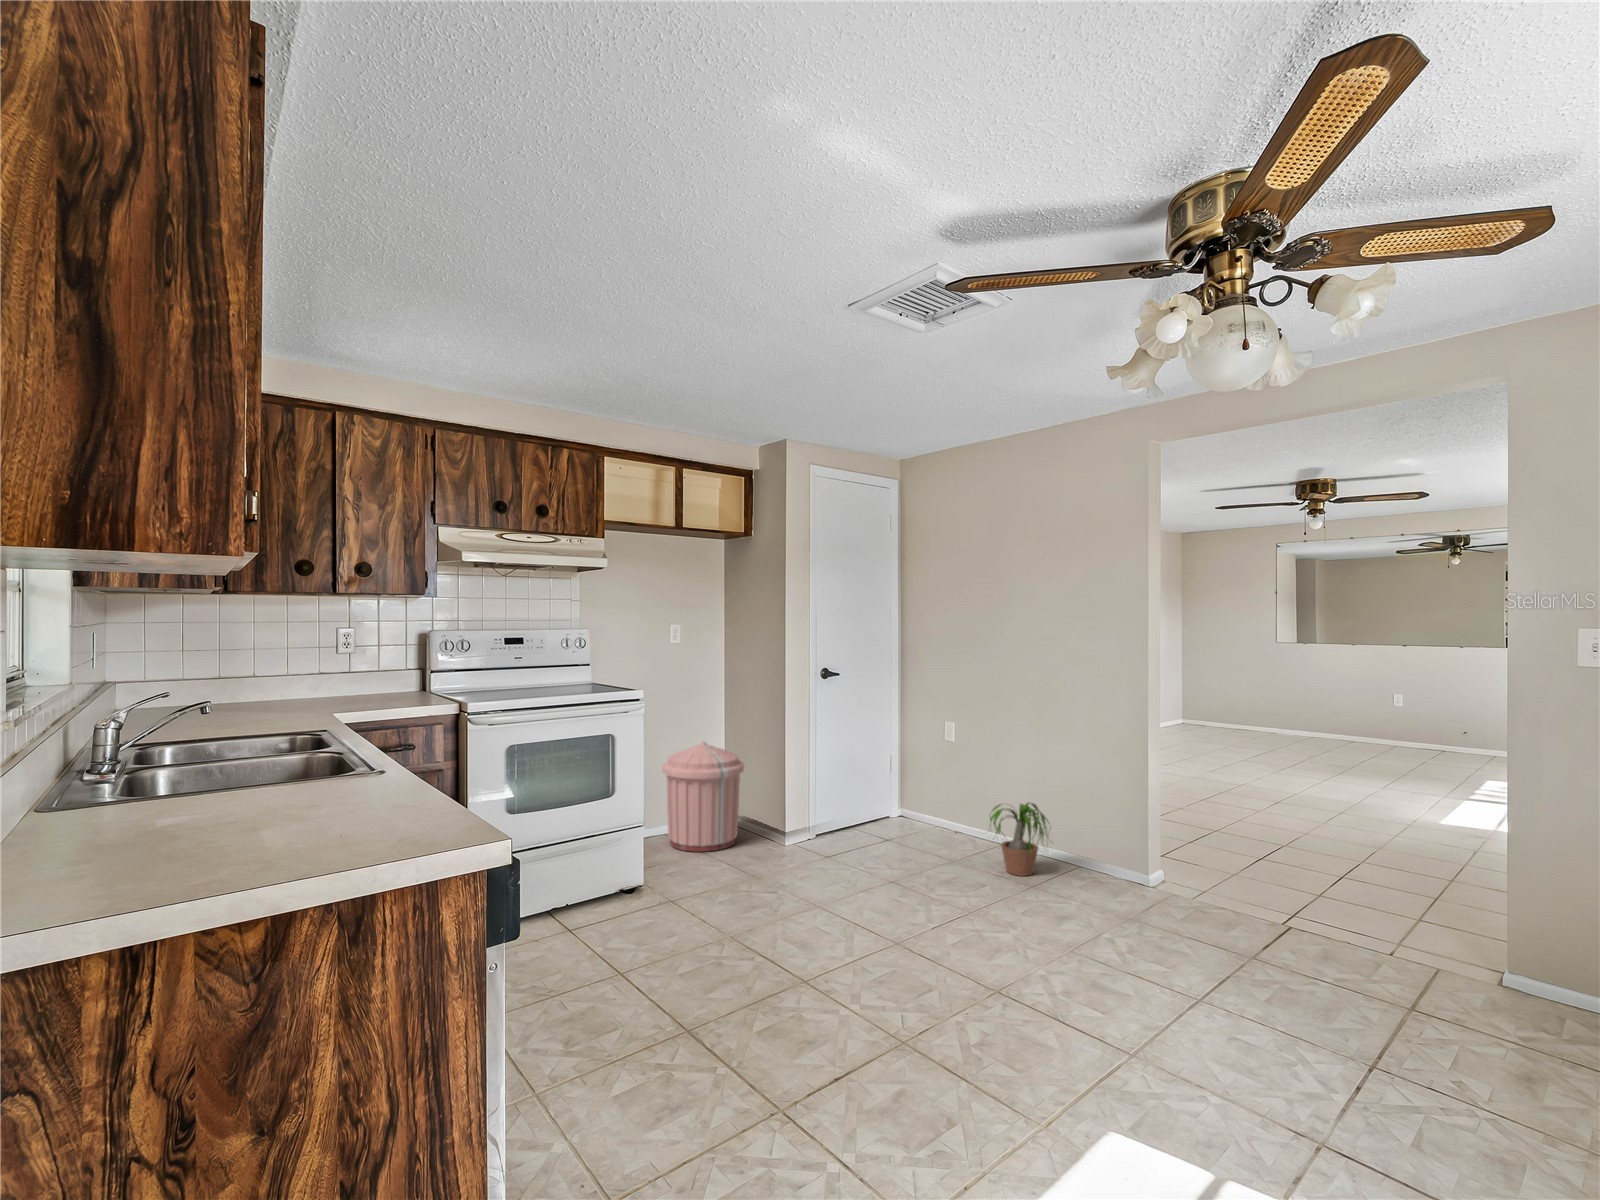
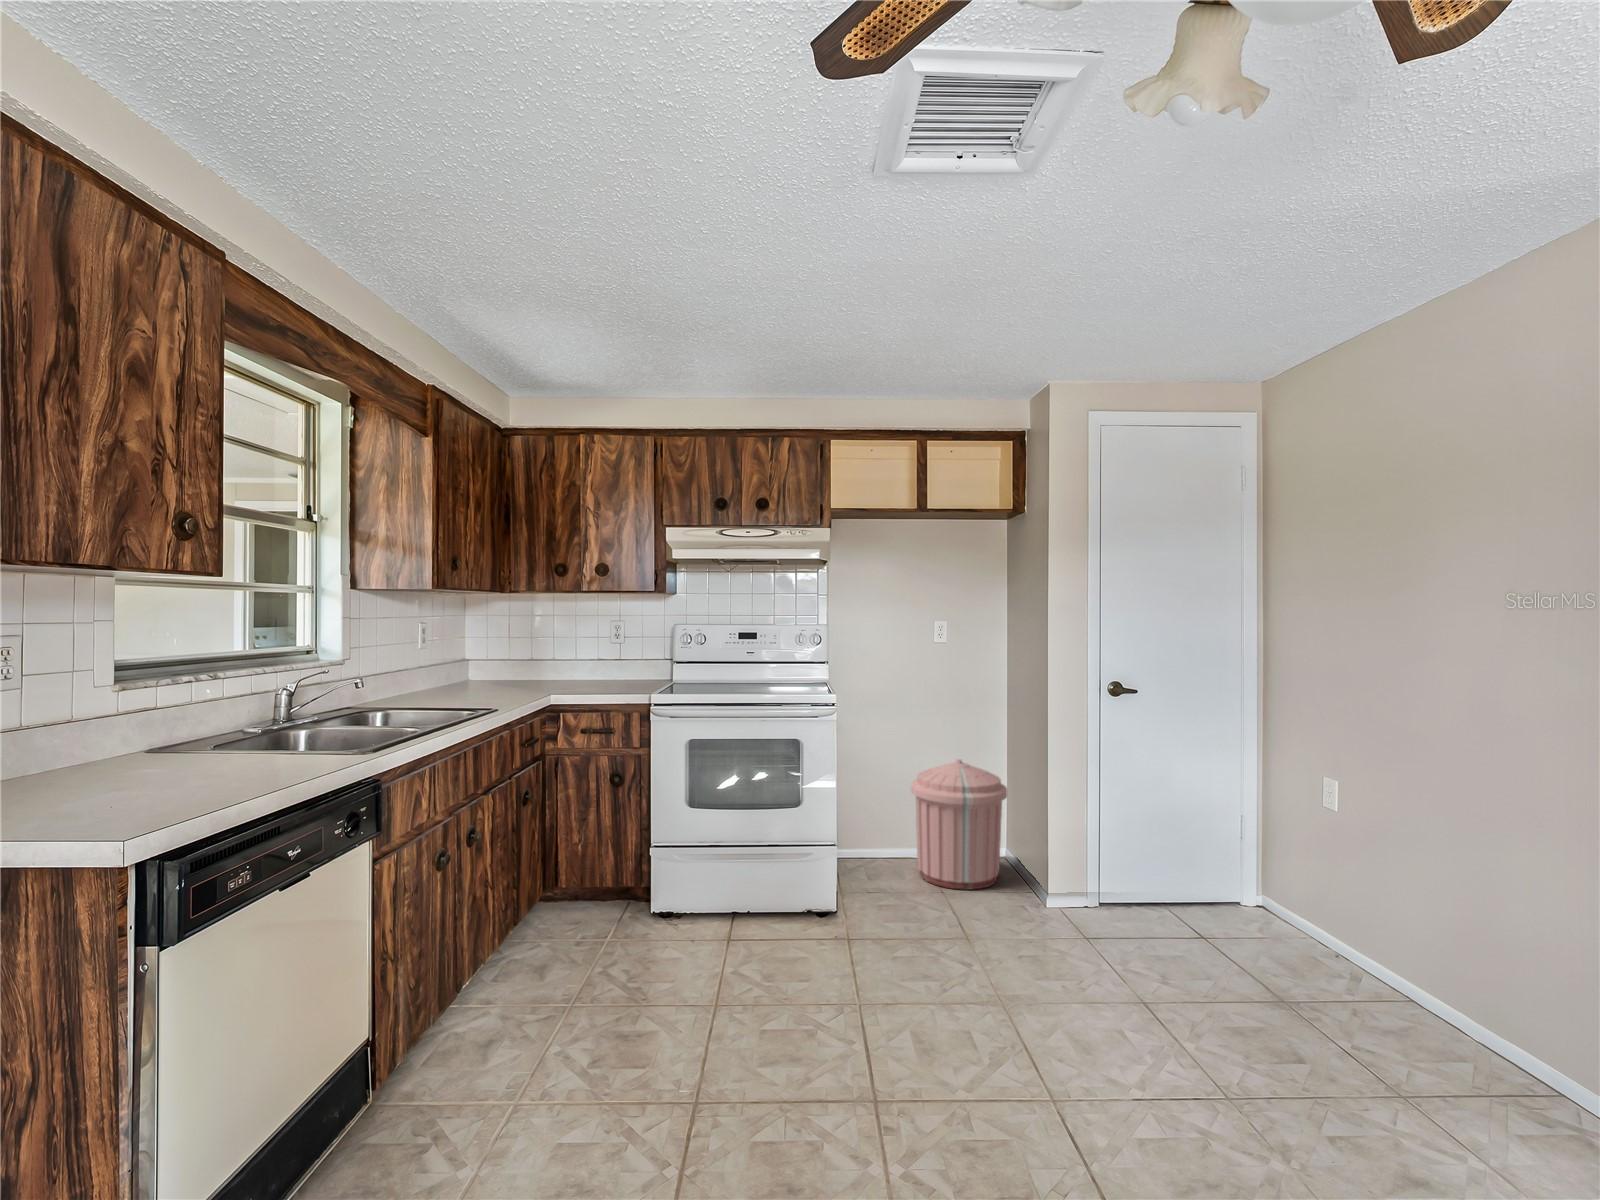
potted plant: present [990,803,1051,876] -> none [1302,918,1463,1050]

